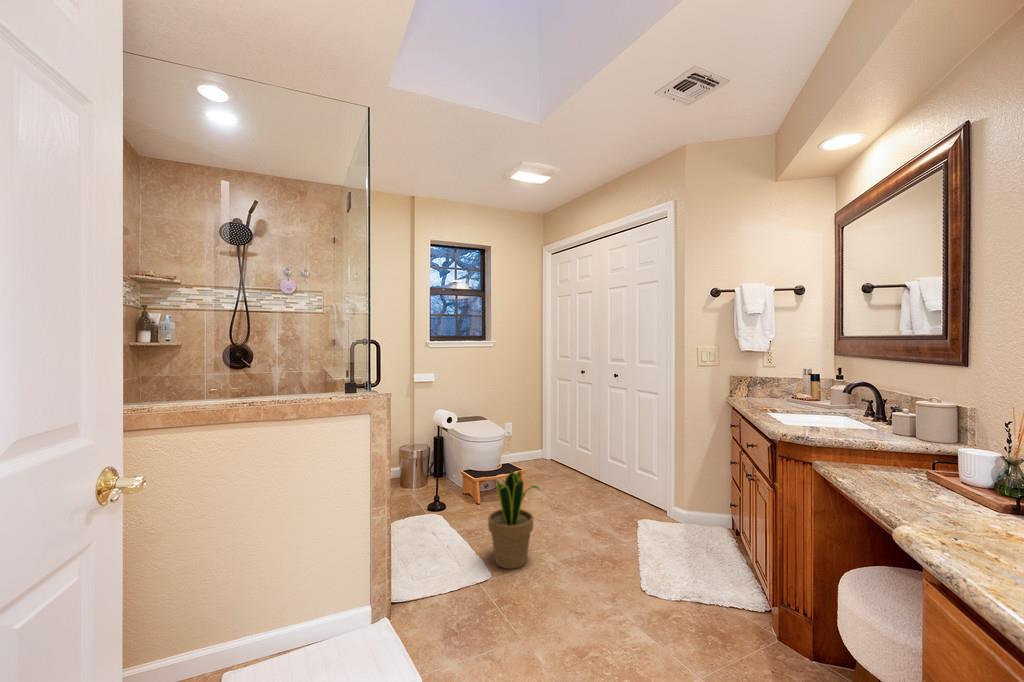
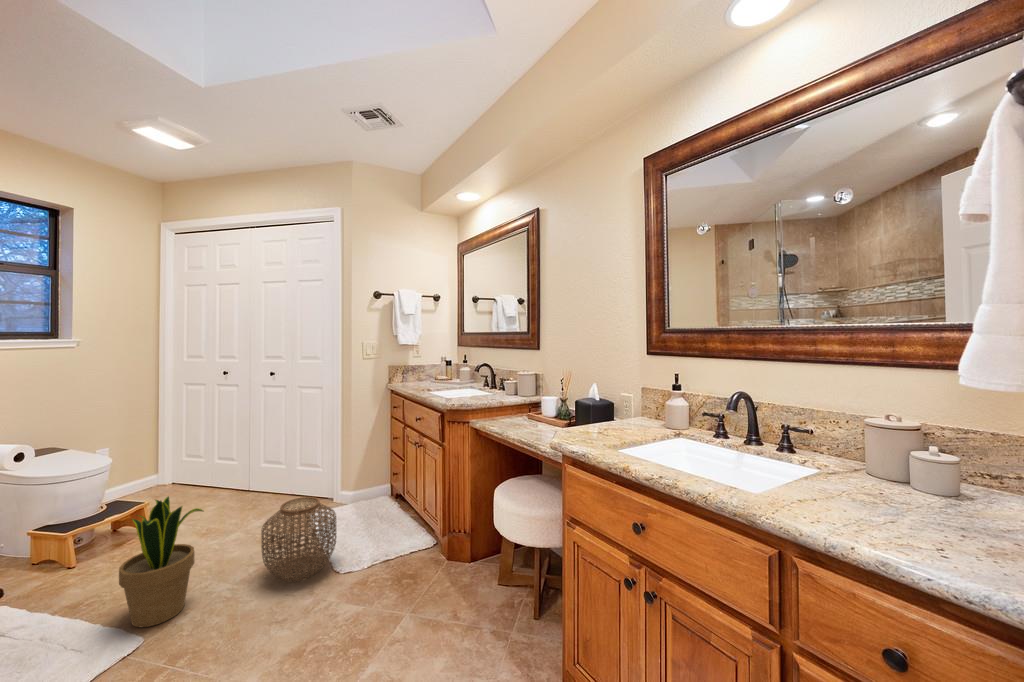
woven basket: none [580,501,648,584] -> present [261,497,336,582]

